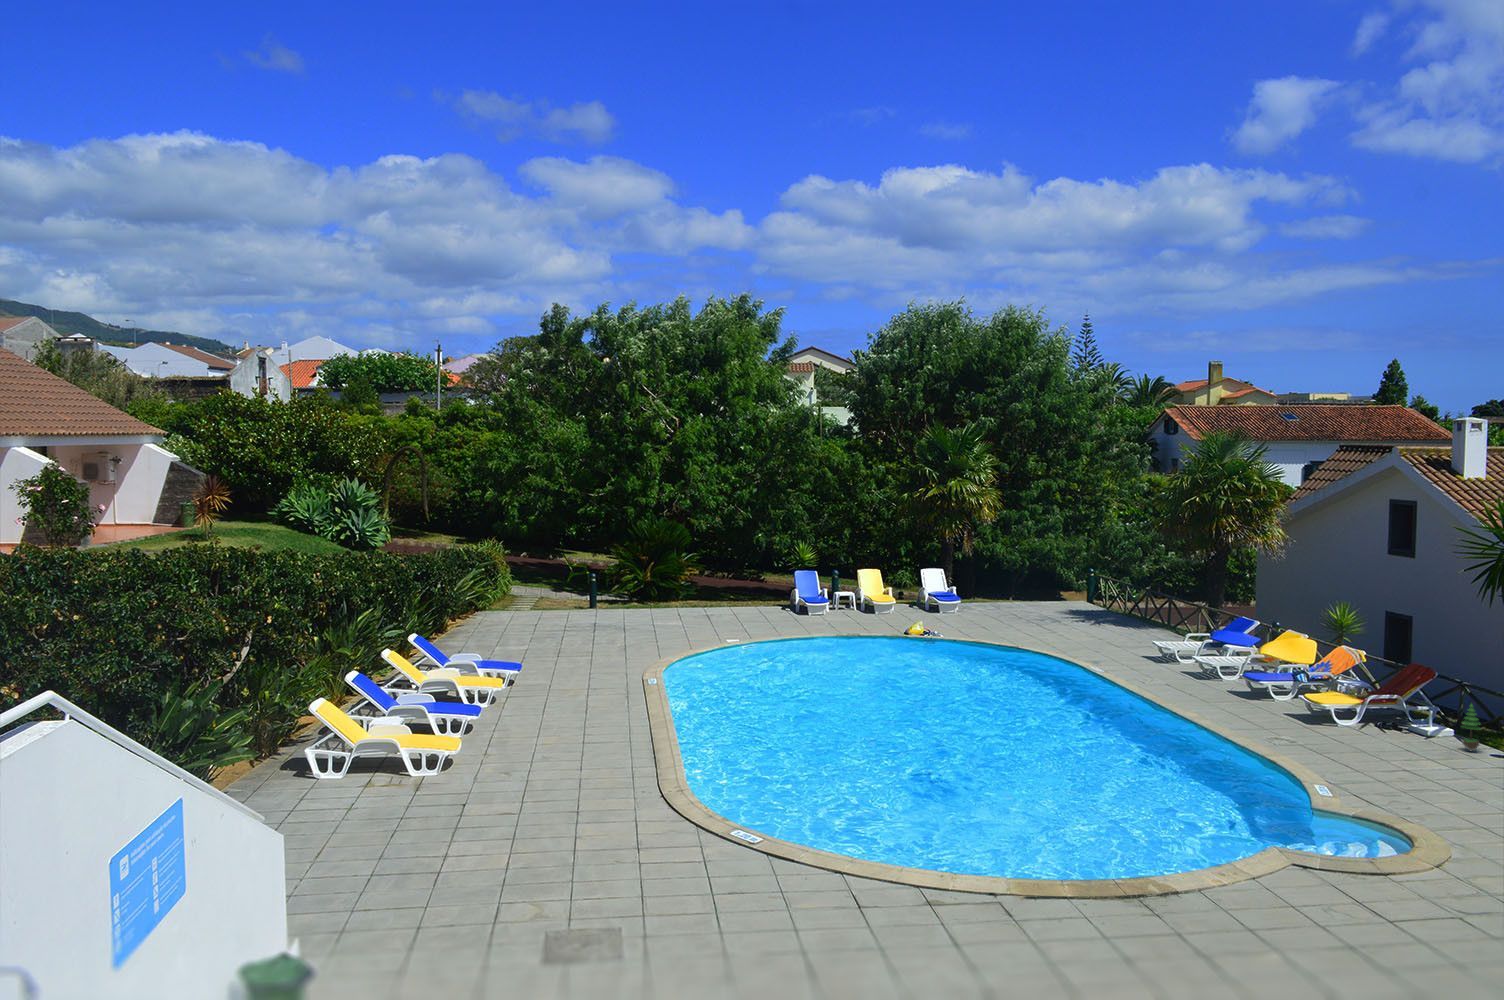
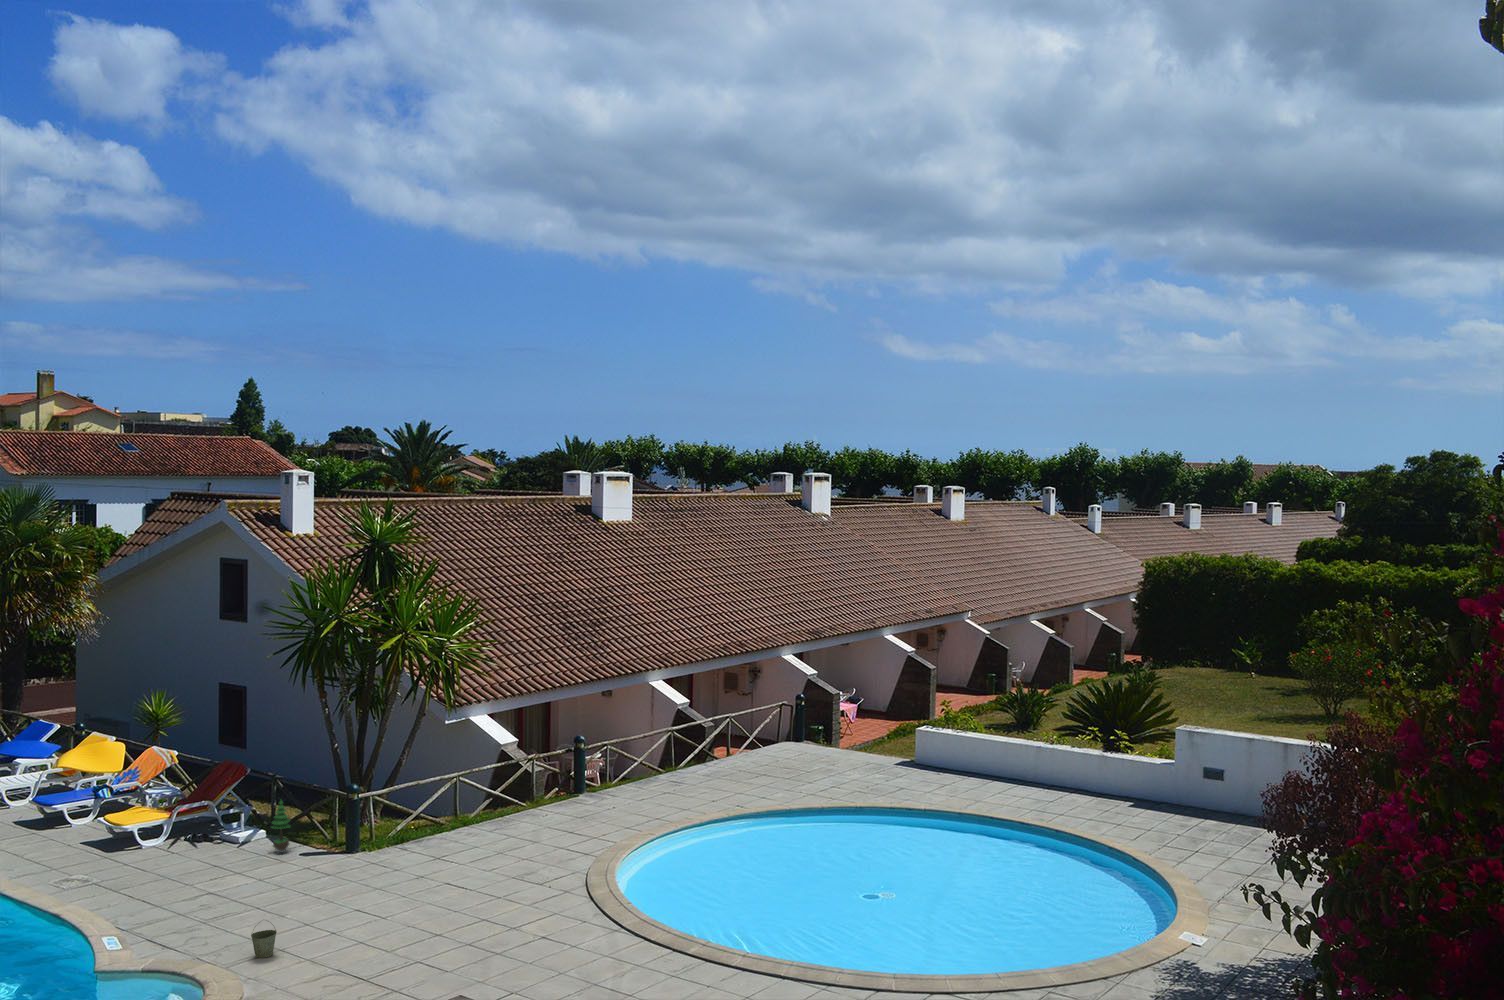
bucket: none [1460,793,1485,826] -> present [251,930,277,958]

